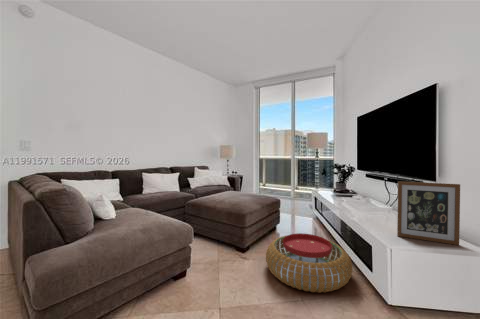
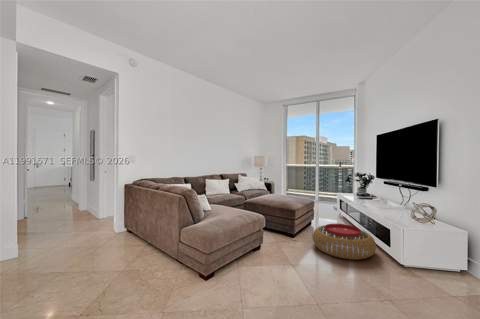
picture frame: present [397,181,460,245] -> none [407,186,448,227]

